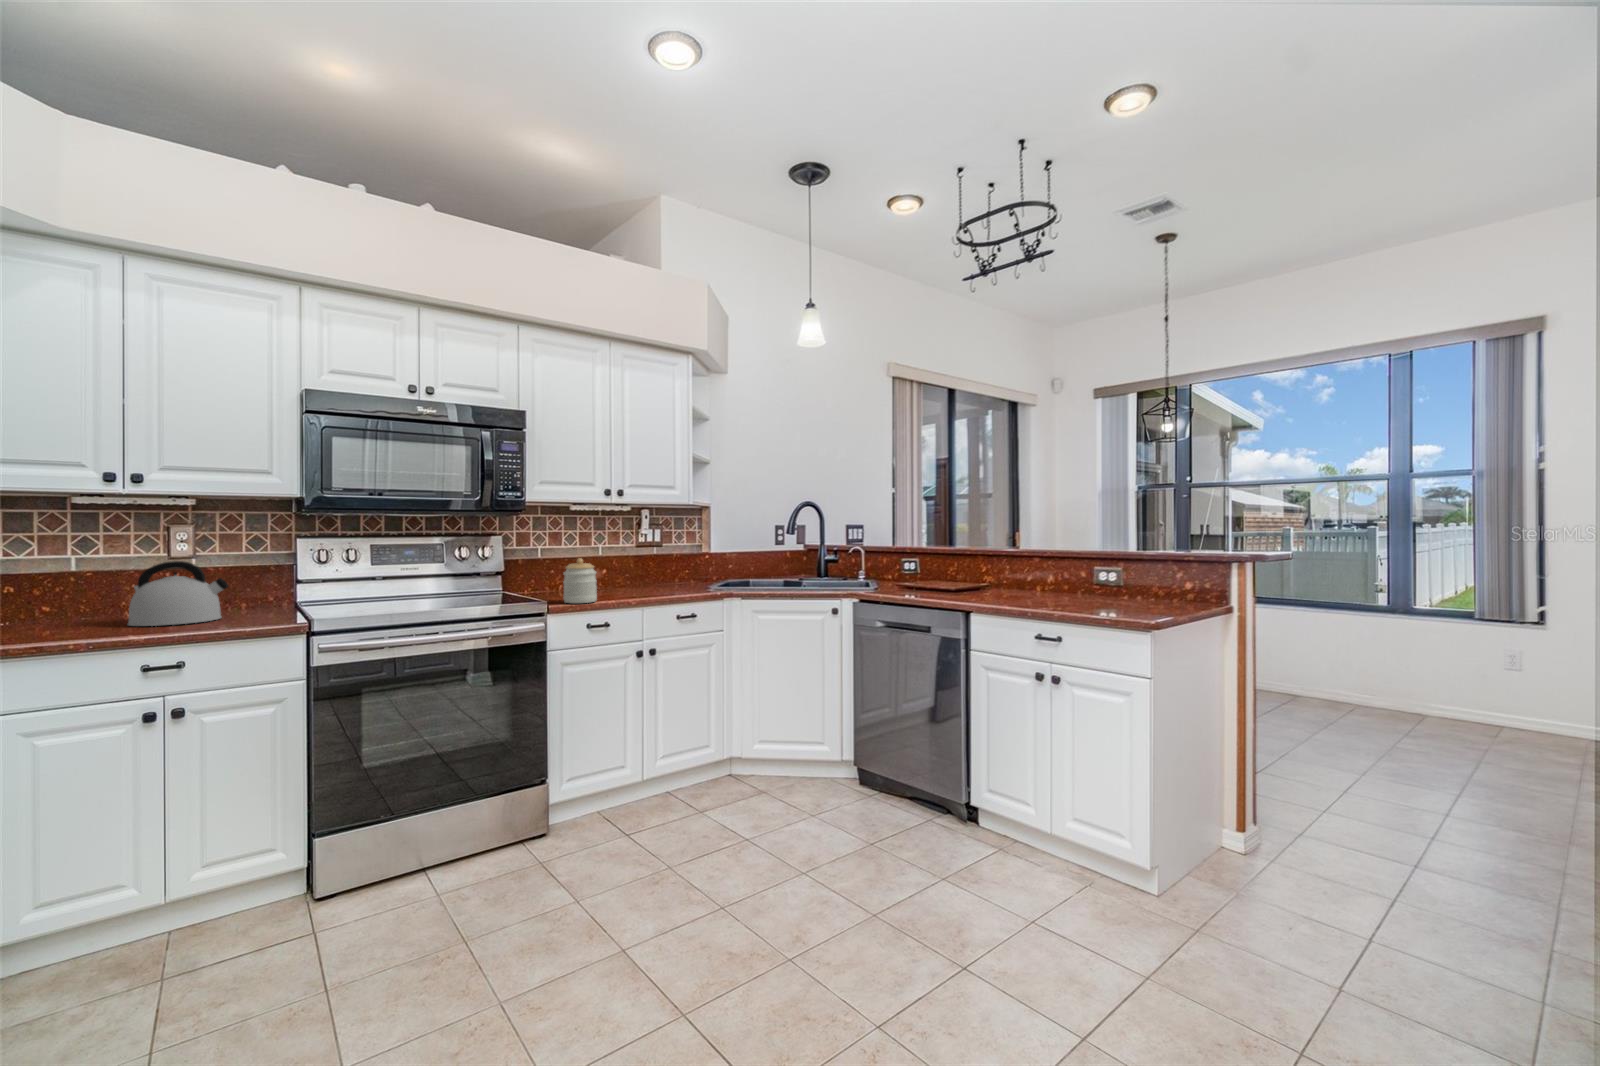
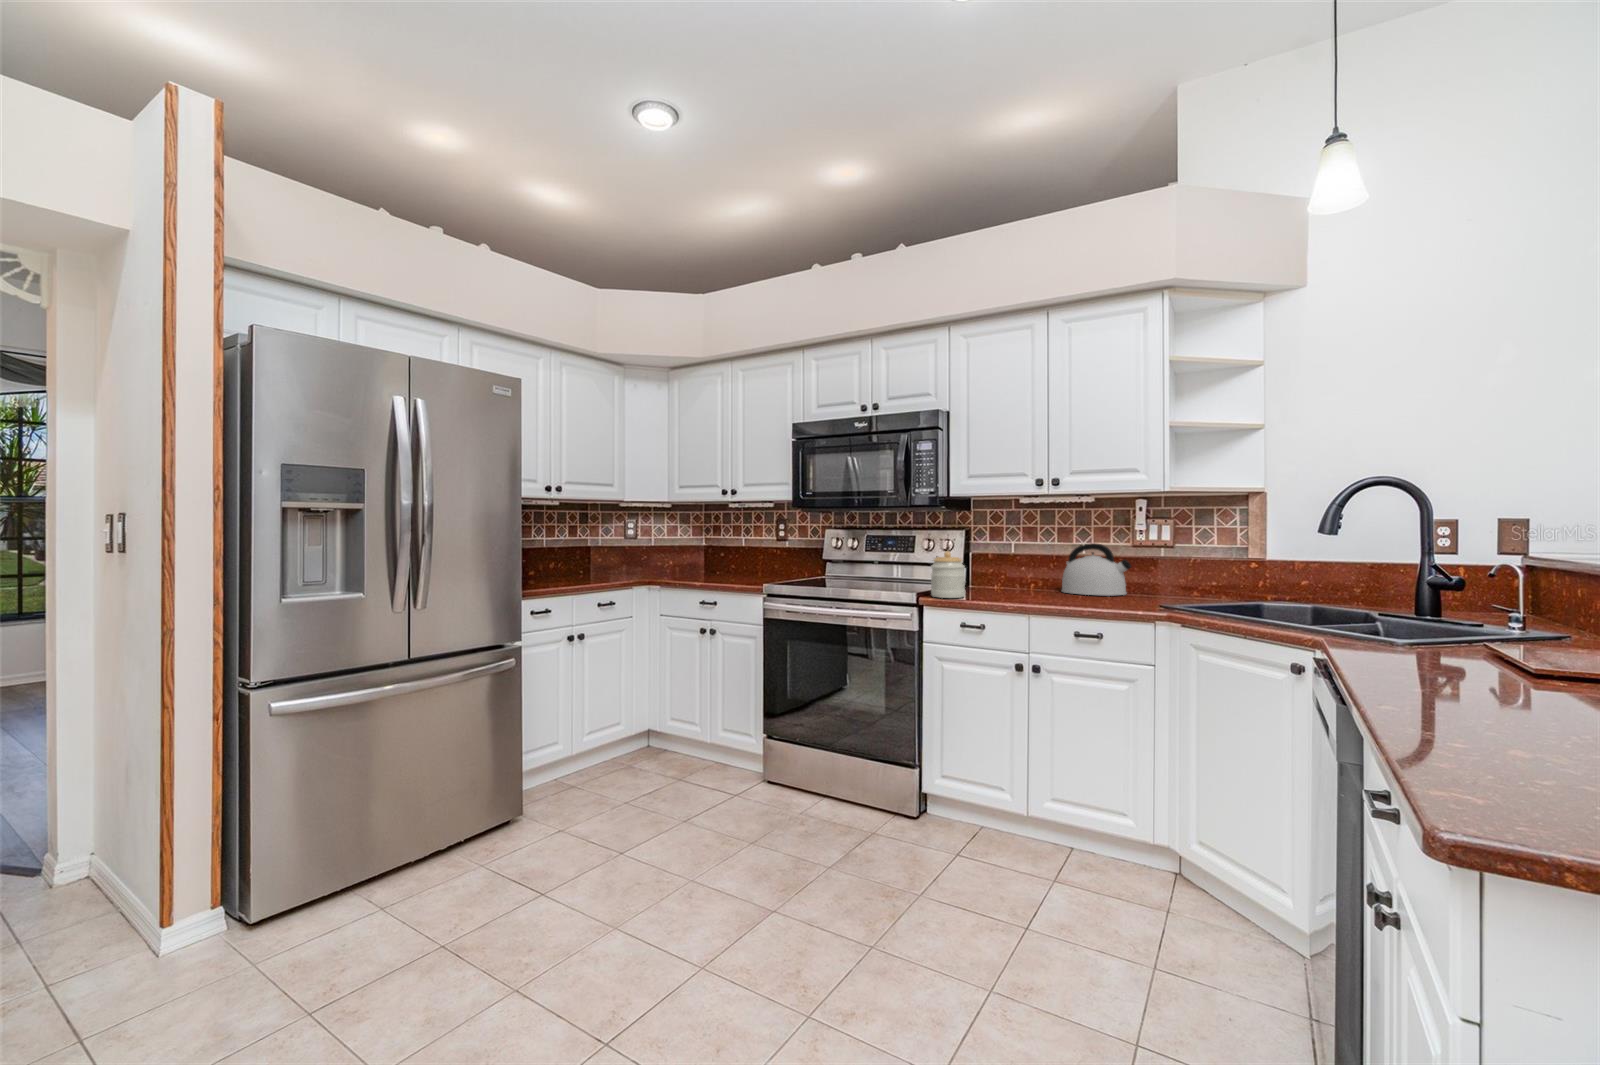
kettle: present [128,561,228,626] -> present [1062,543,1131,596]

